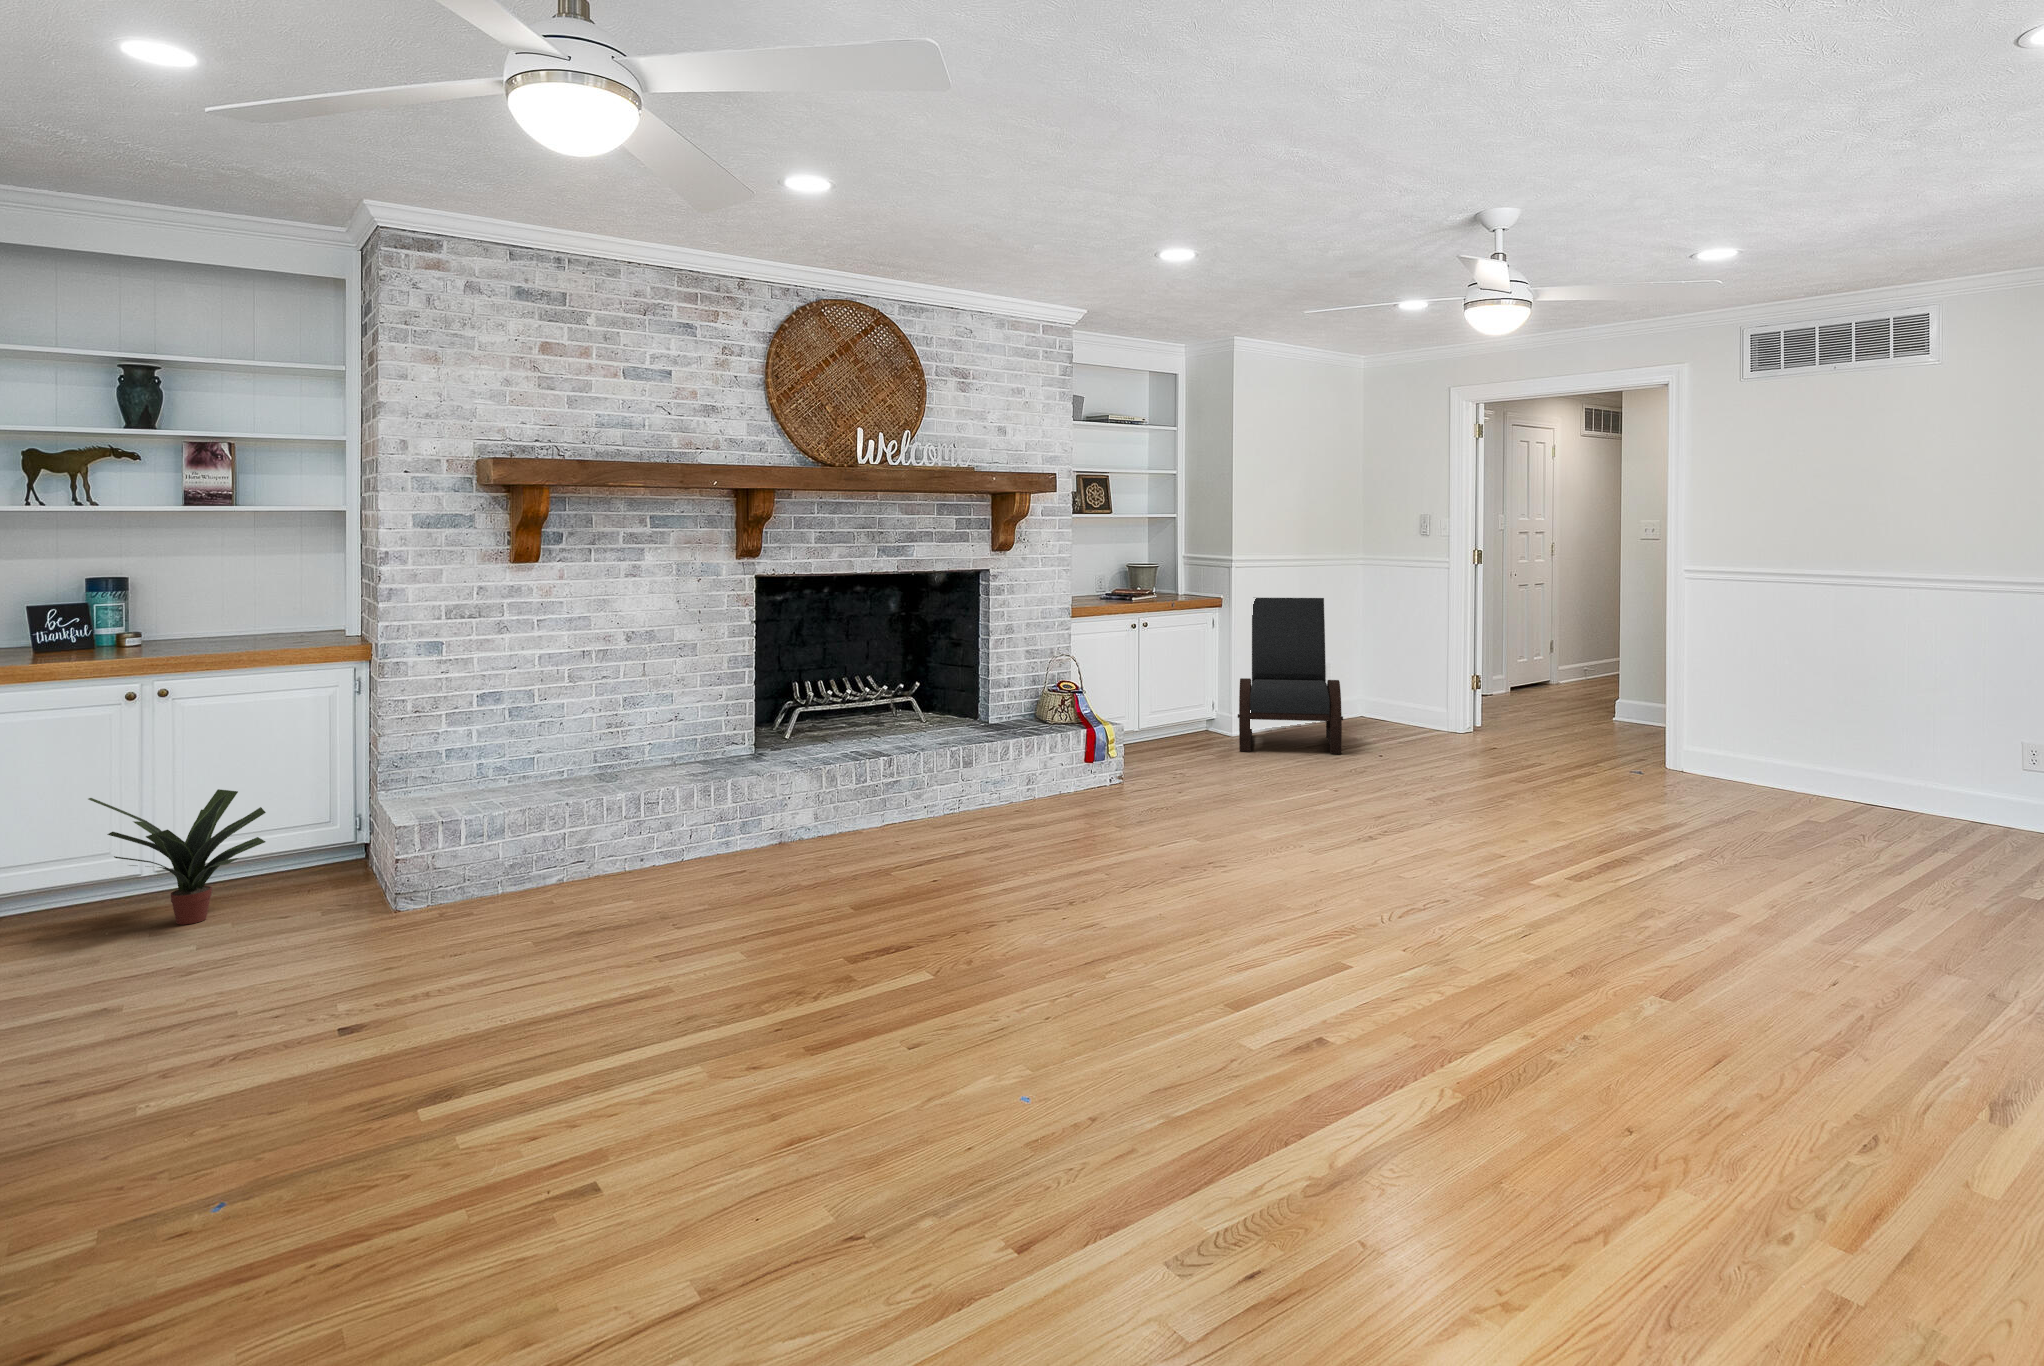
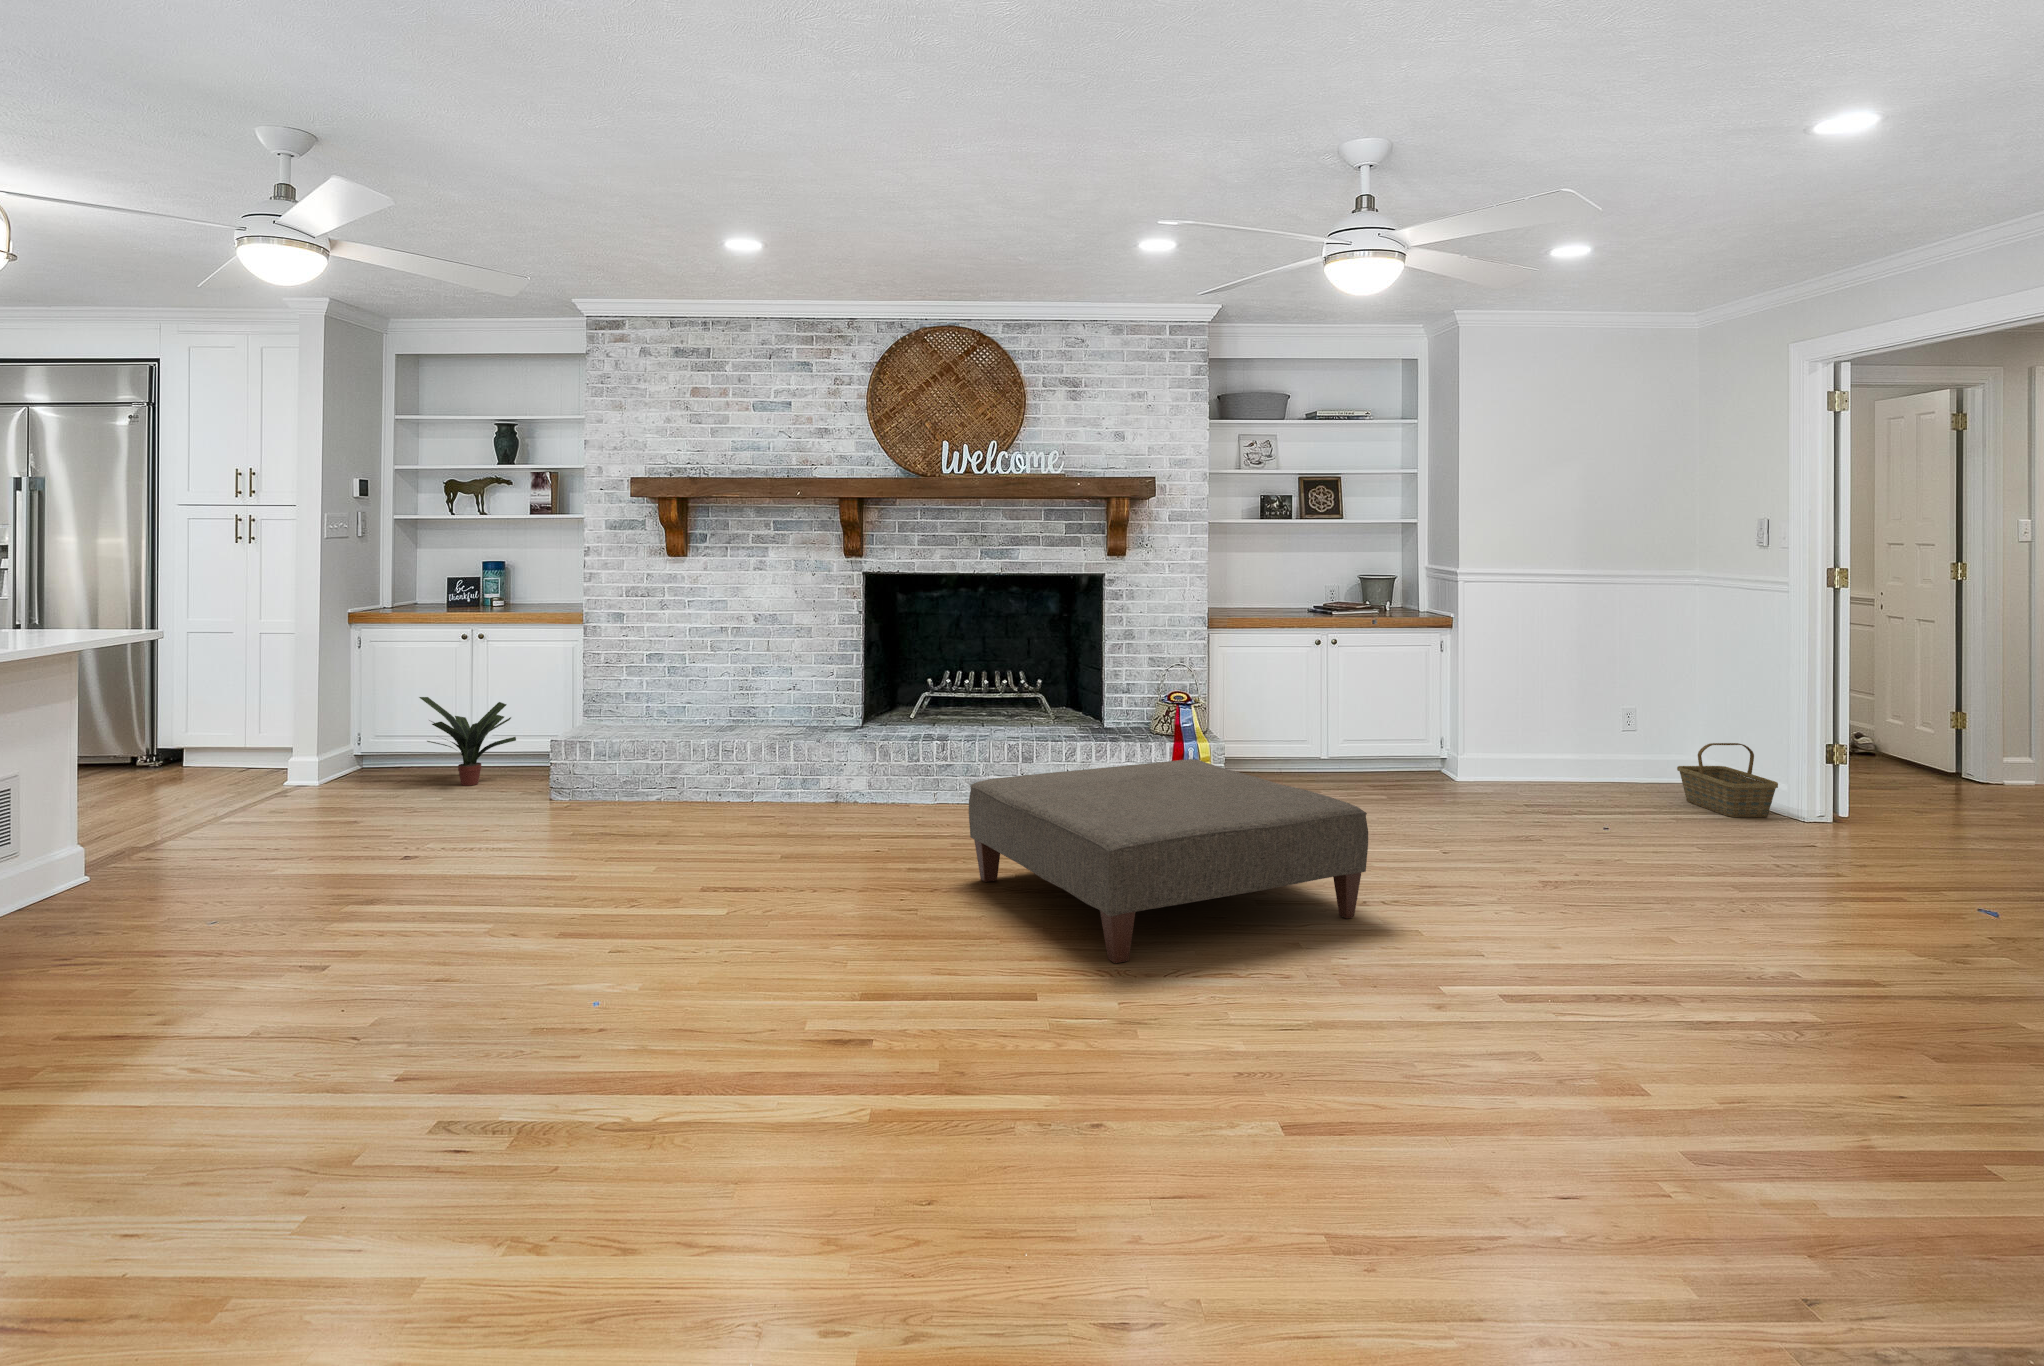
lounge chair: present [1238,598,1343,754] -> none [1421,620,1598,820]
basket: none [1371,680,1446,735] -> present [1677,743,1778,817]
ottoman: none [1095,736,1417,913] -> present [969,759,1368,963]

